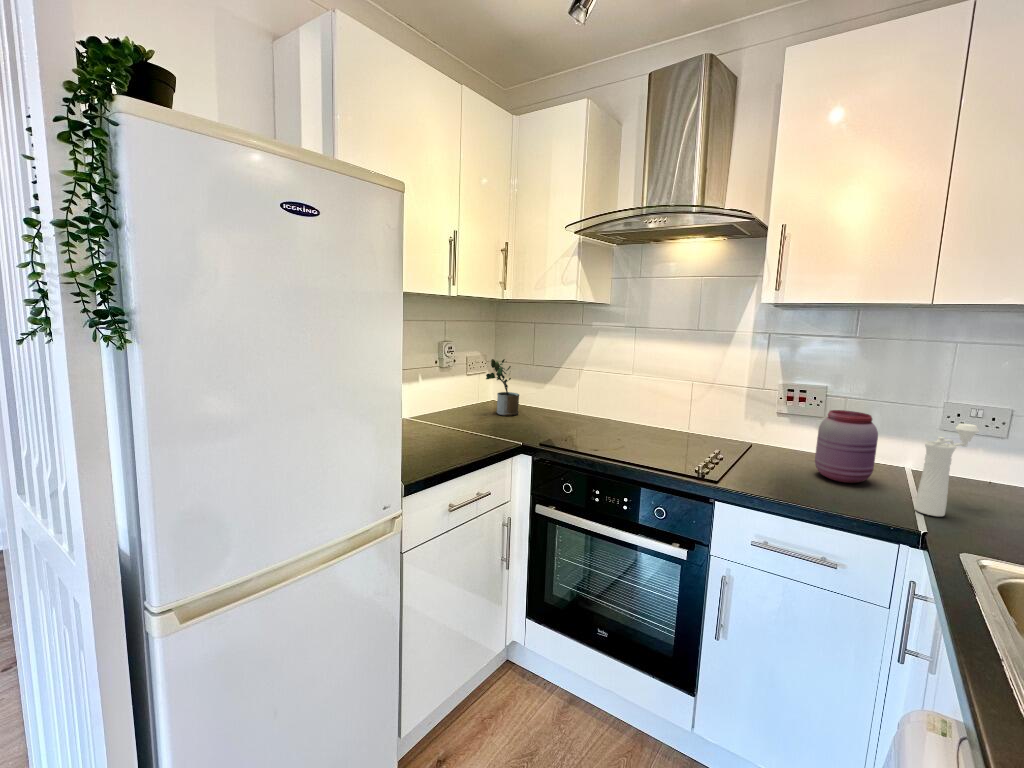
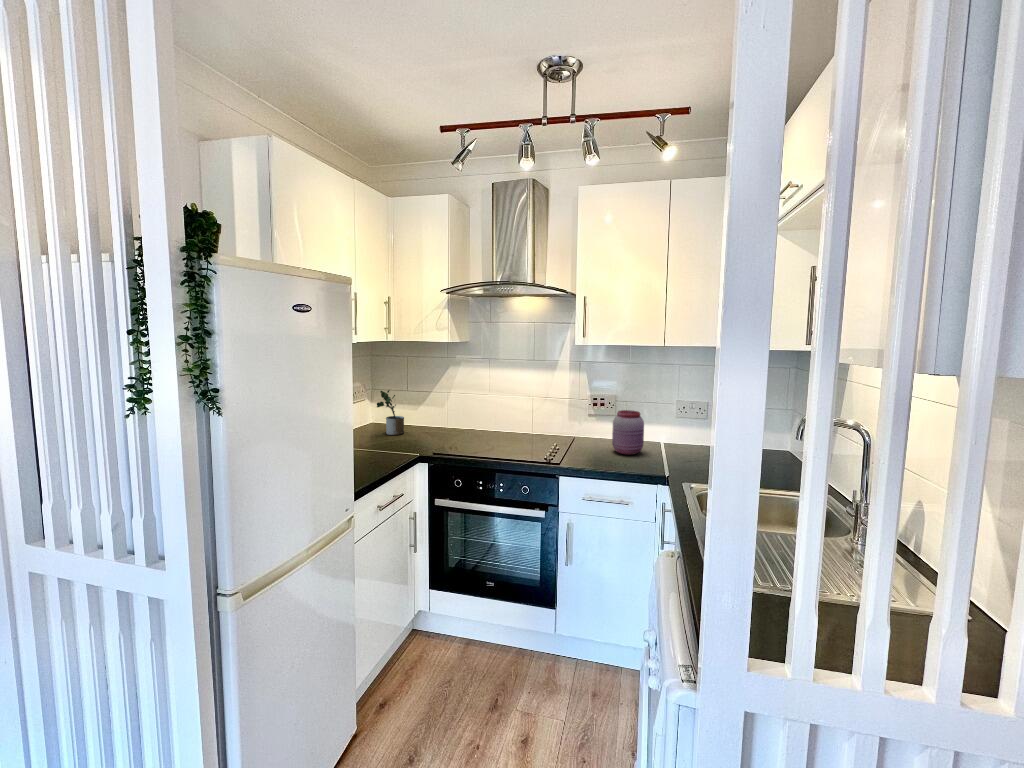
pepper mill: present [915,423,979,516] -> none [664,413,690,467]

